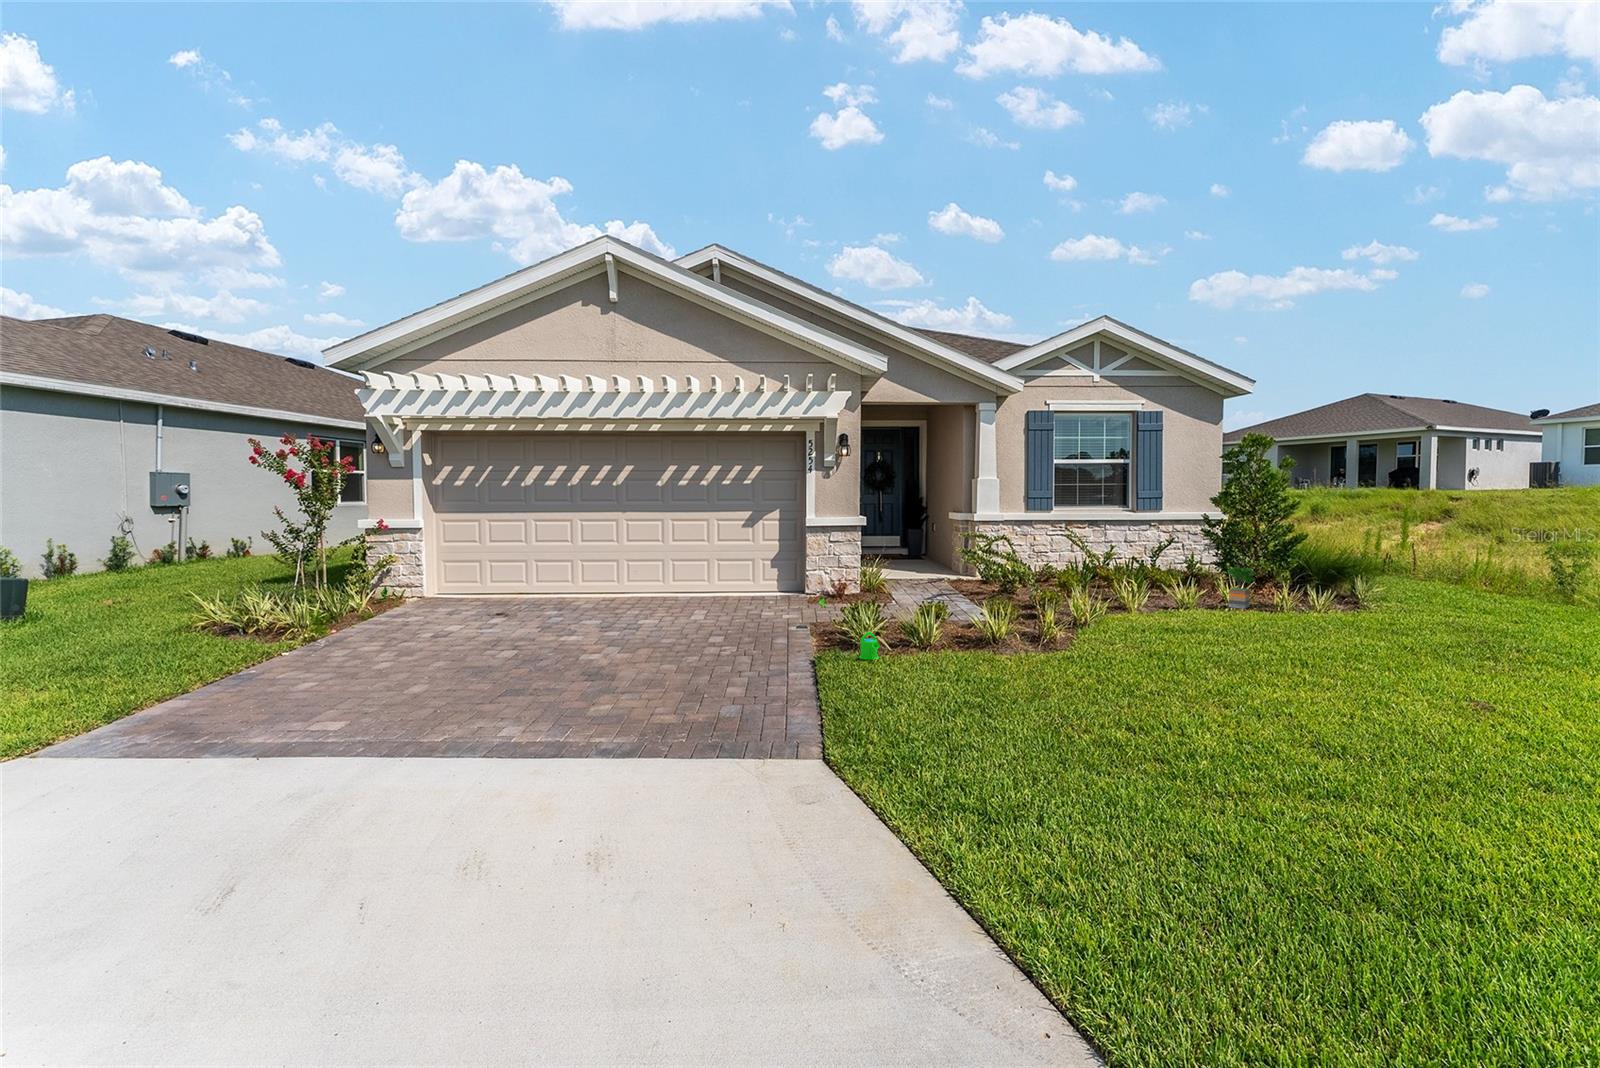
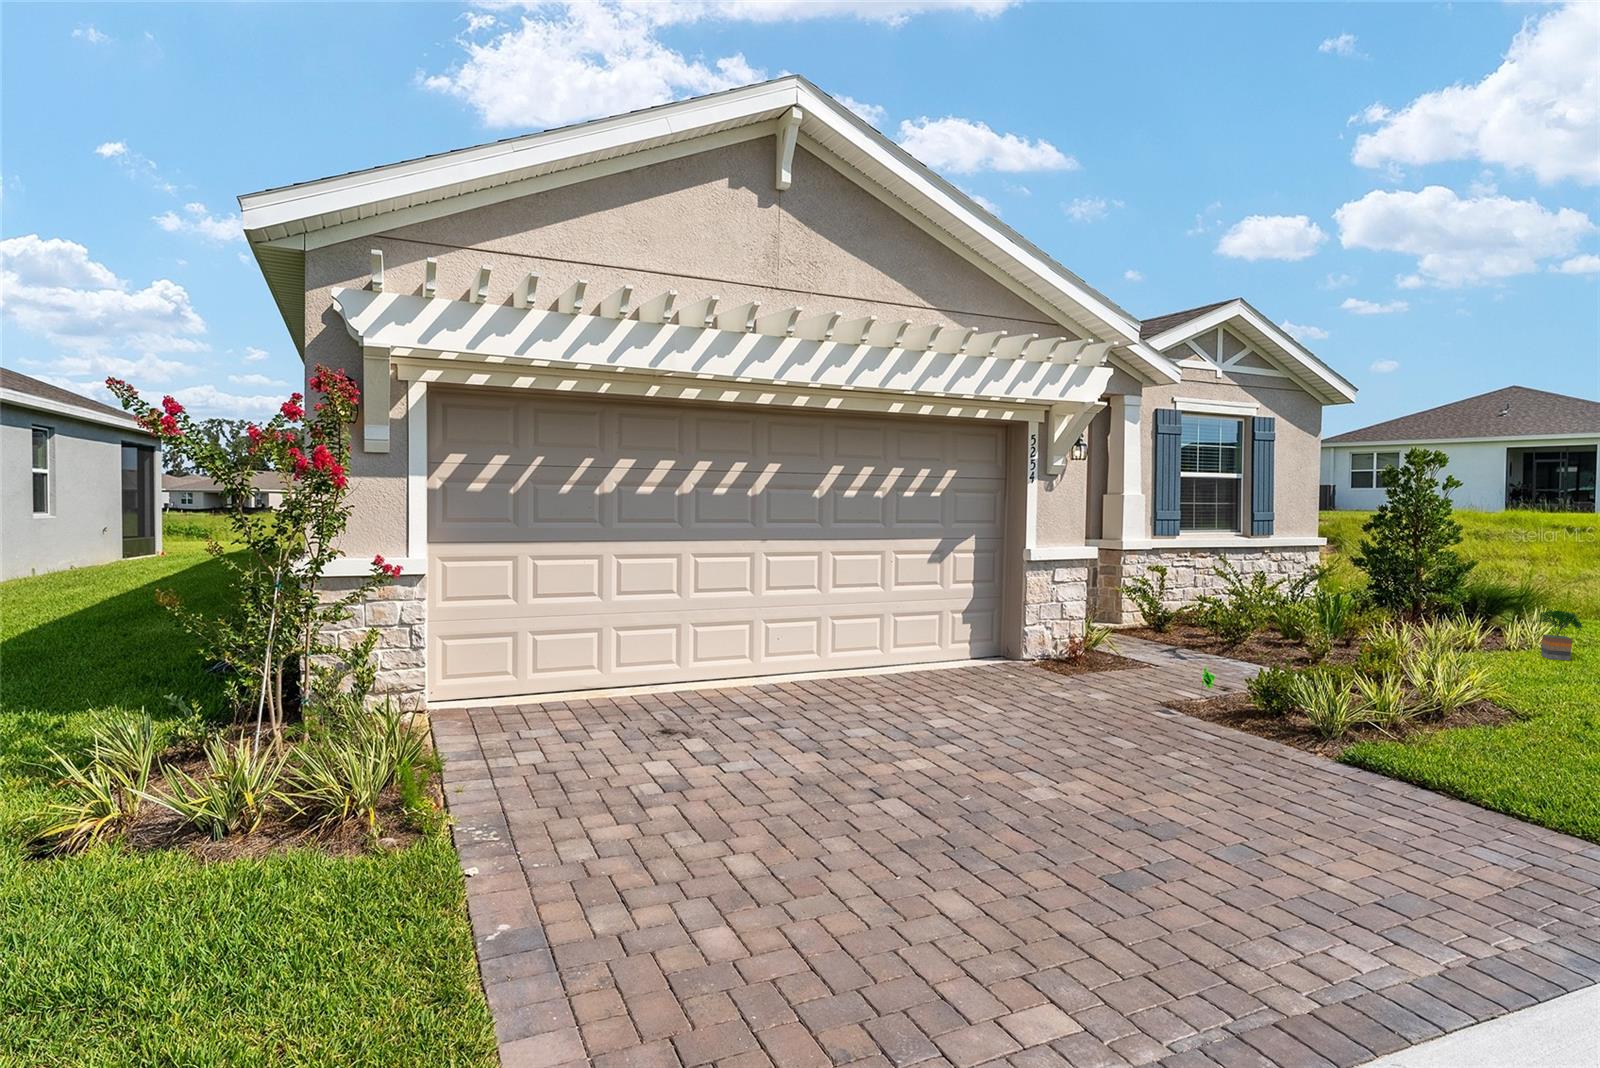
watering can: present [859,631,879,660] -> none [1482,750,1559,798]

